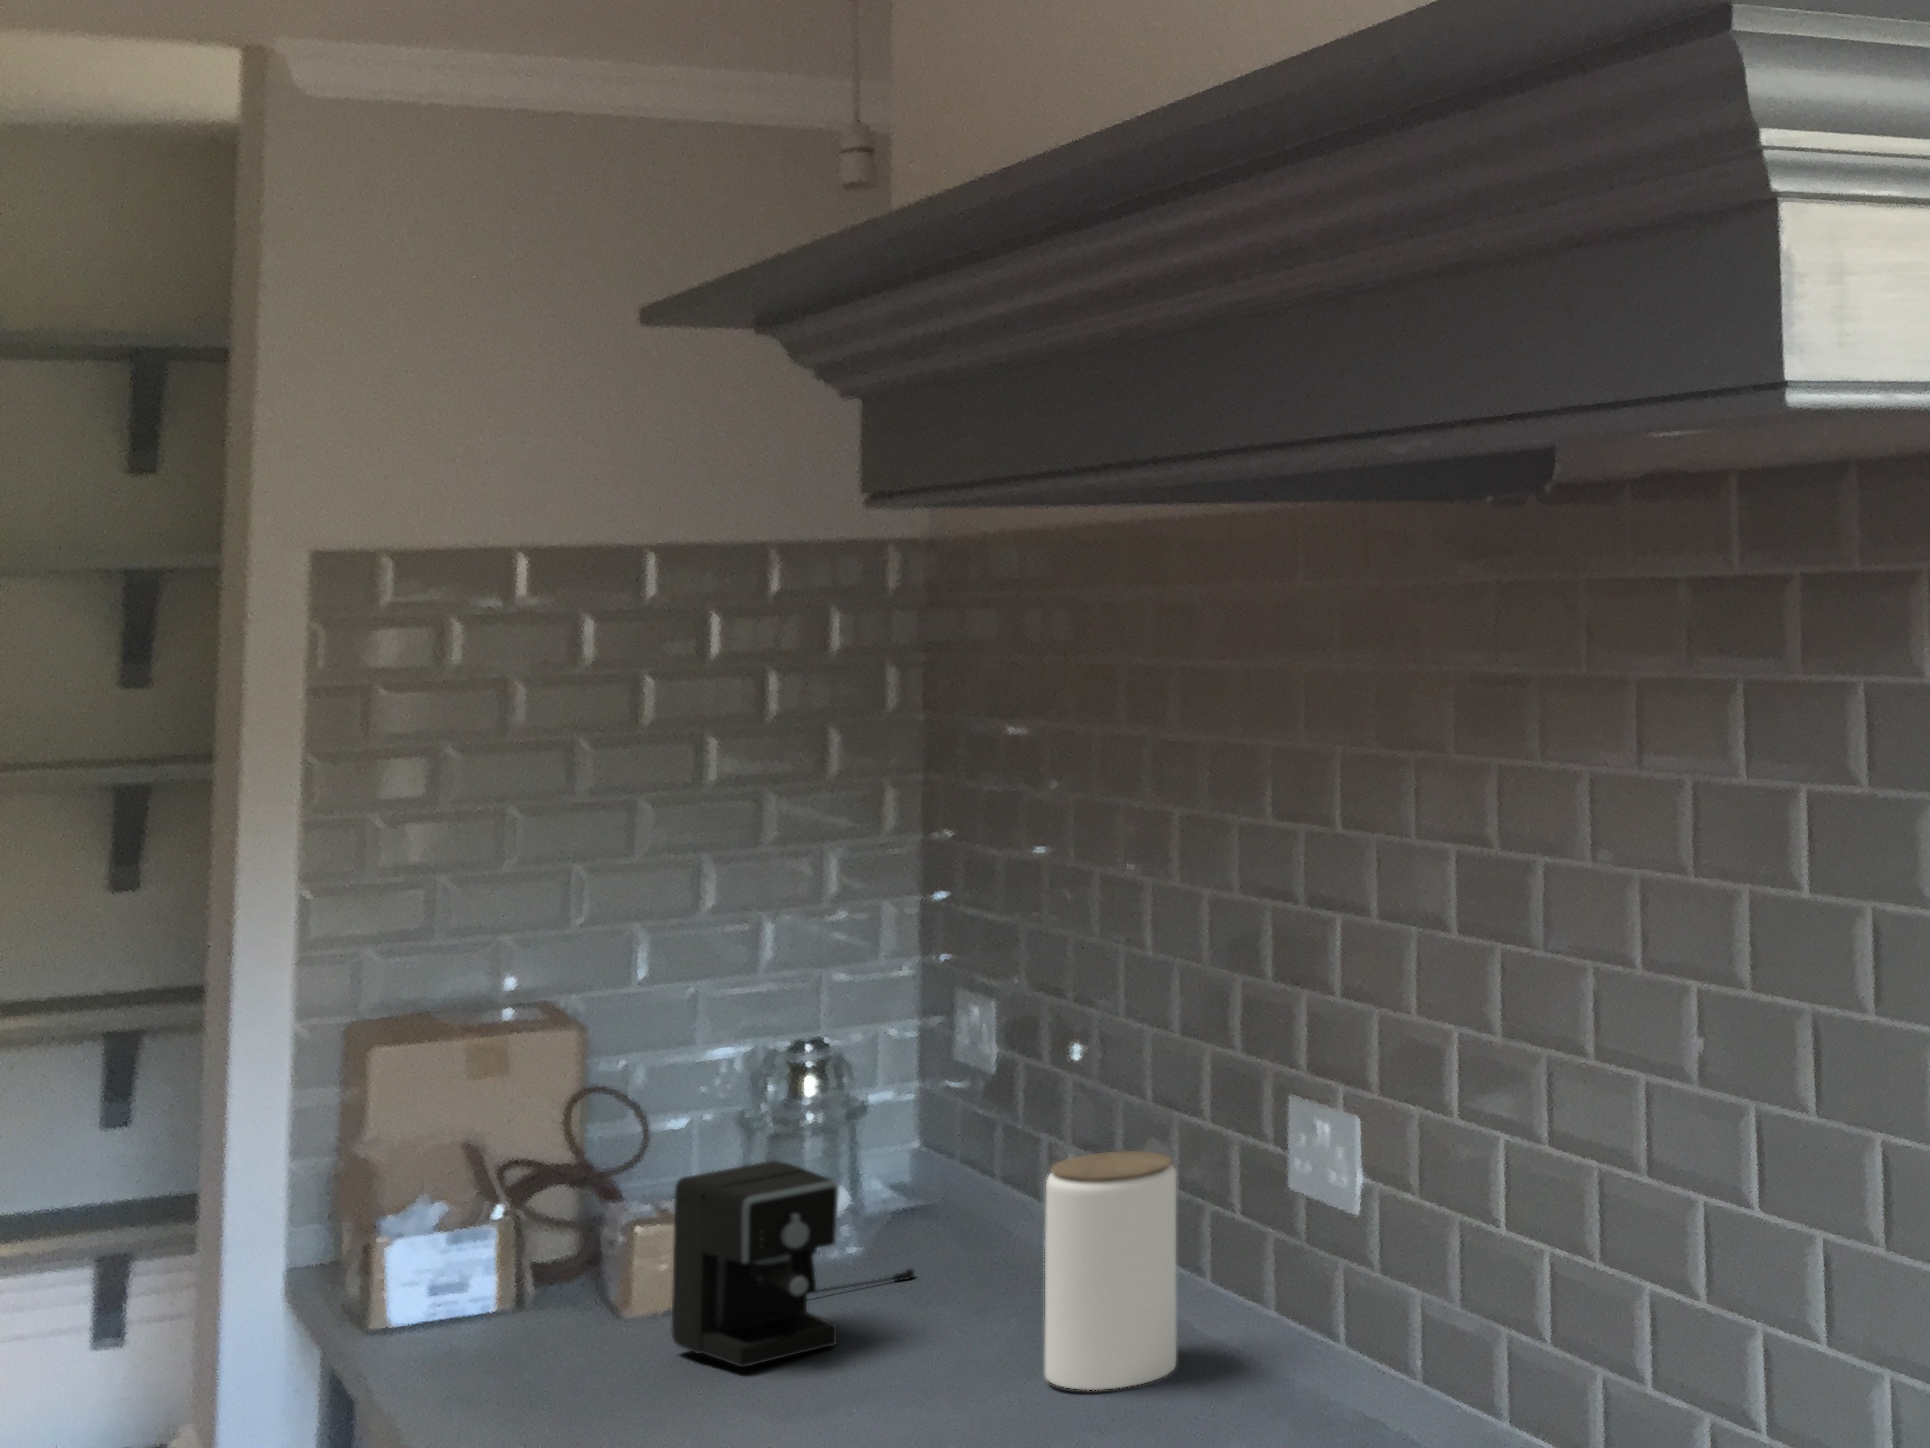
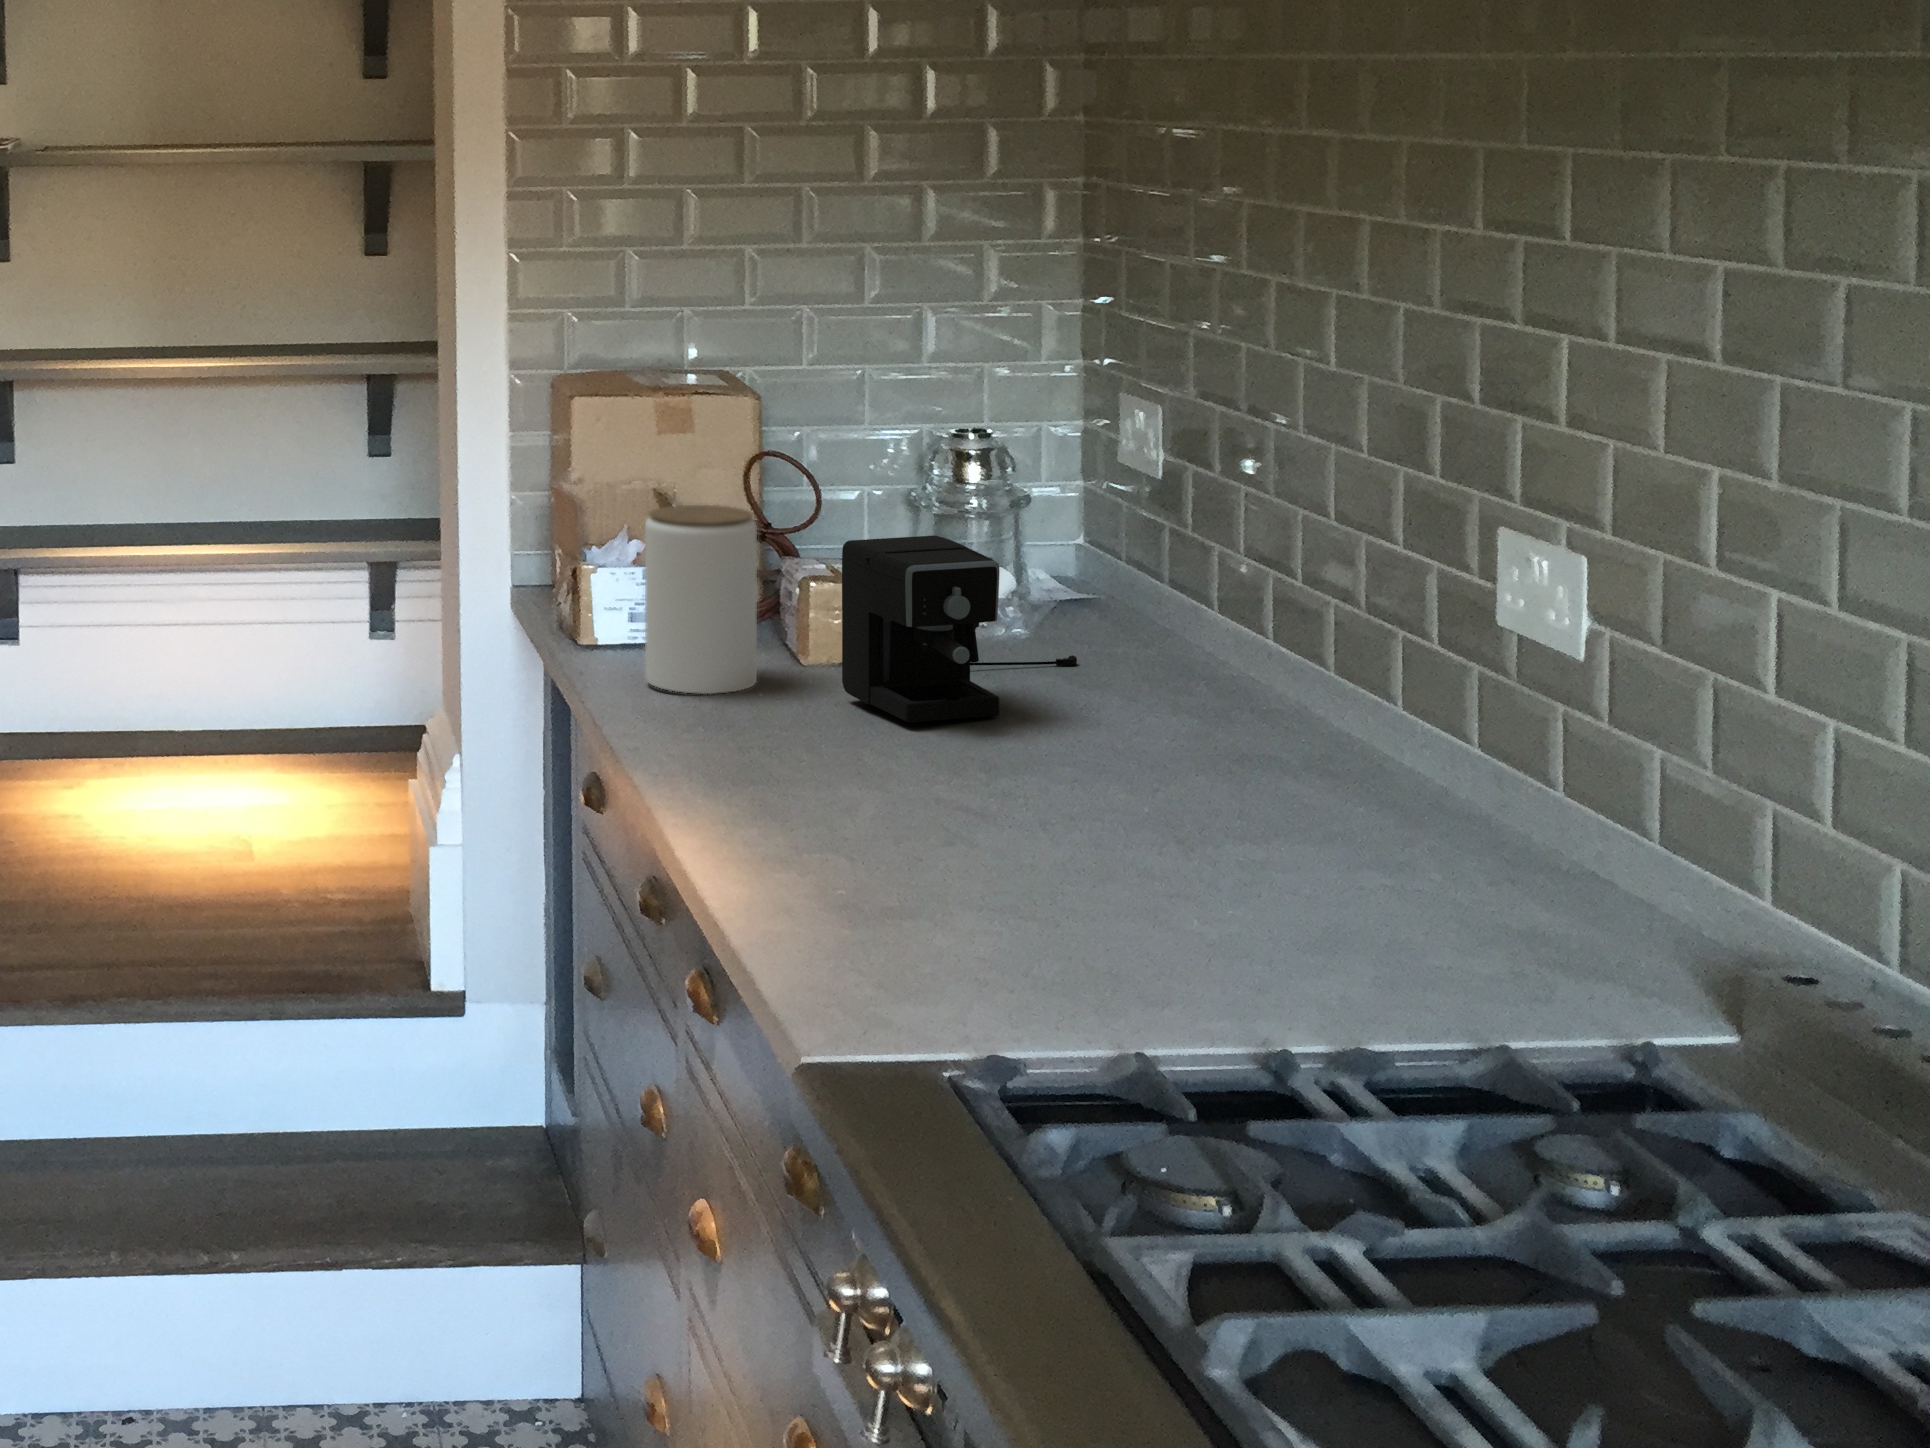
jar: present [1044,1151,1176,1390] -> present [645,505,757,694]

